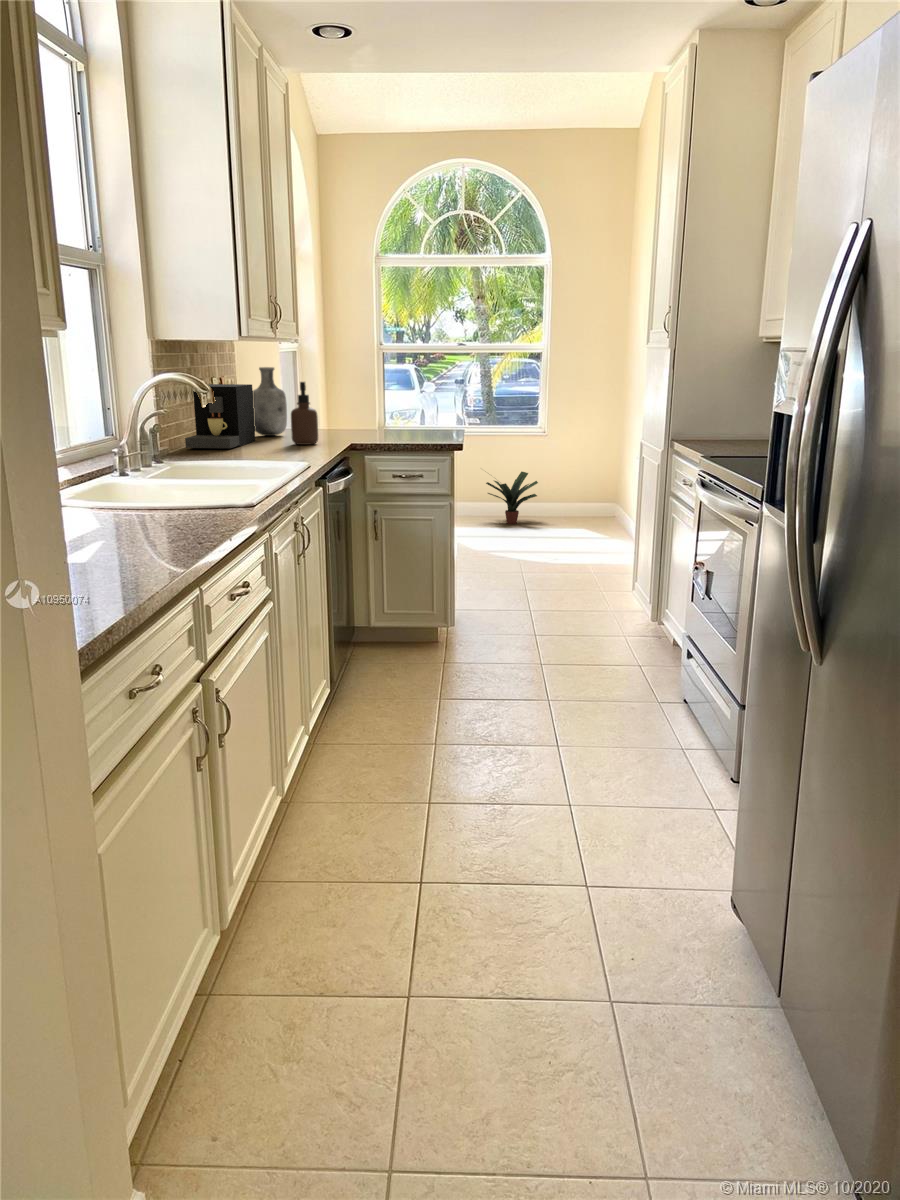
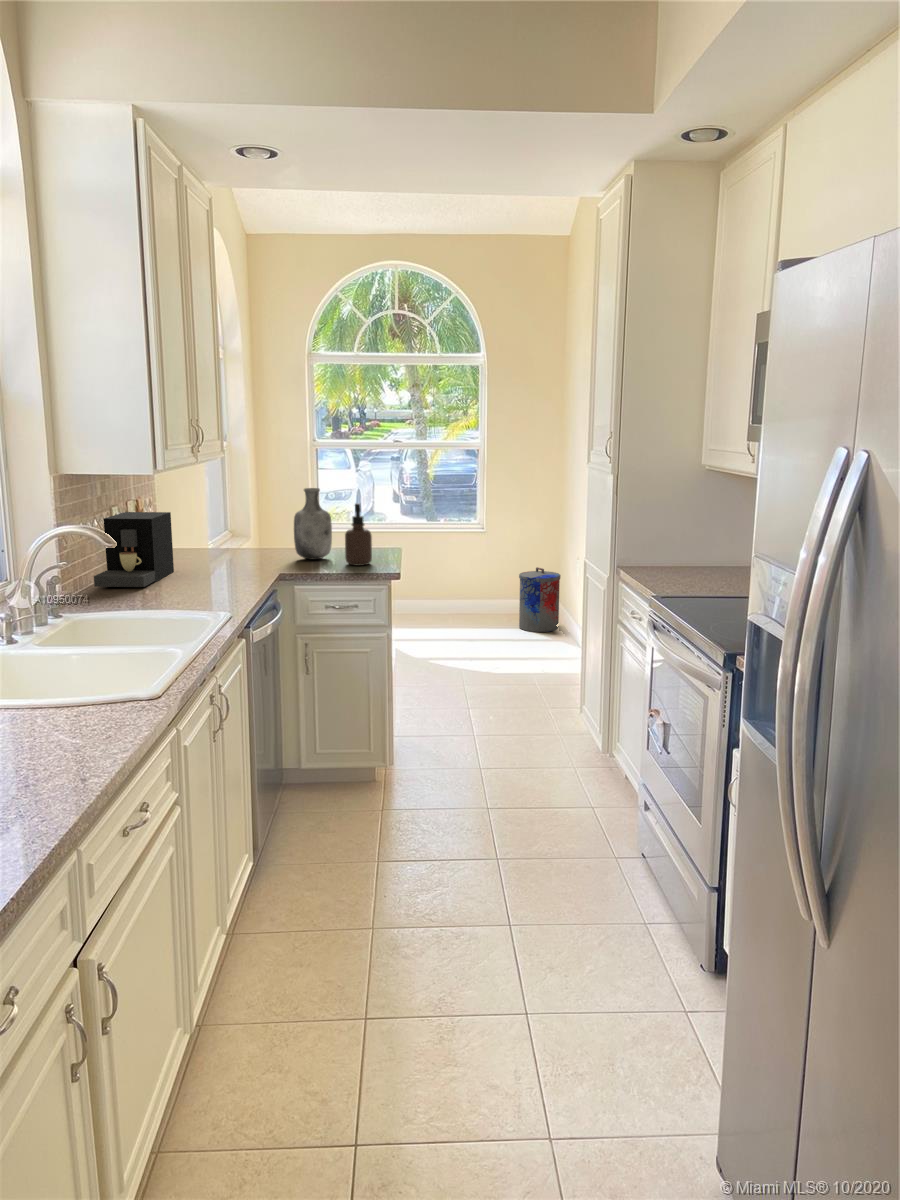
vase: present [253,367,287,436] -> present [294,488,332,559]
soap dispenser: present [291,382,318,445] -> present [345,503,372,566]
trash can: none [578,467,619,530] -> present [519,567,561,632]
potted plant: present [486,472,538,524] -> none [418,568,478,625]

